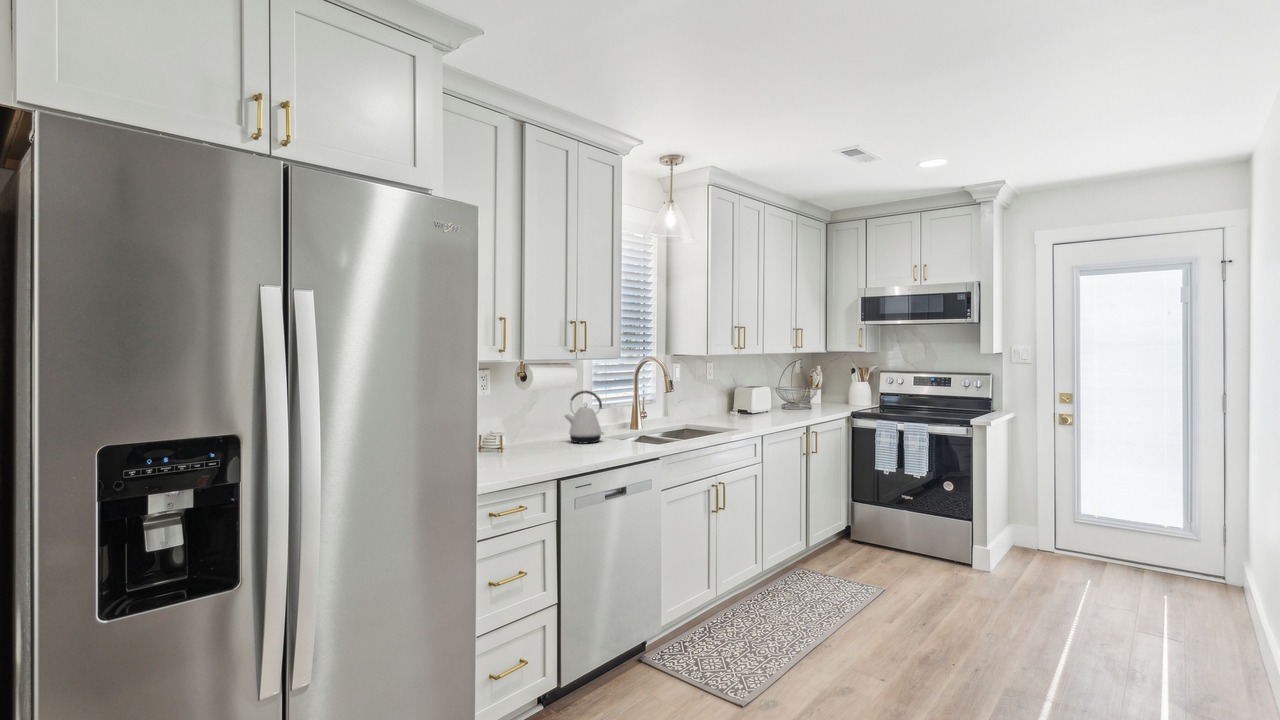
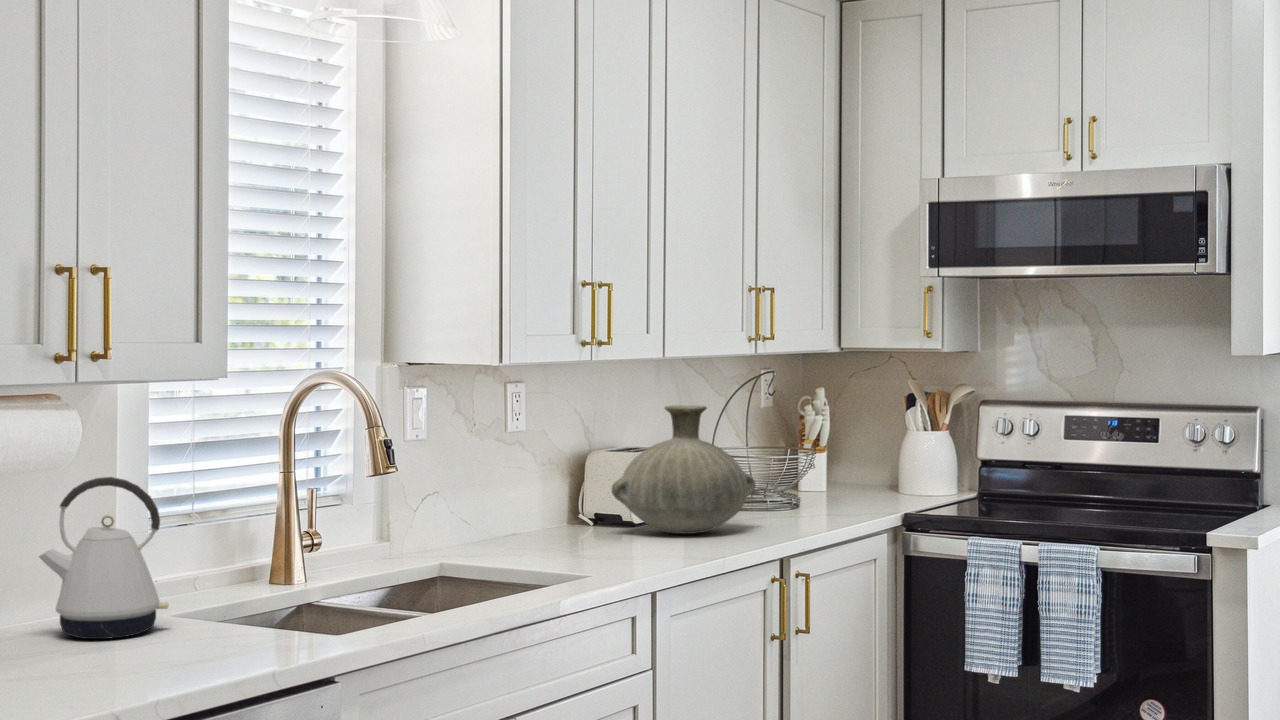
vase: none [744,371,797,417] -> present [612,405,756,534]

